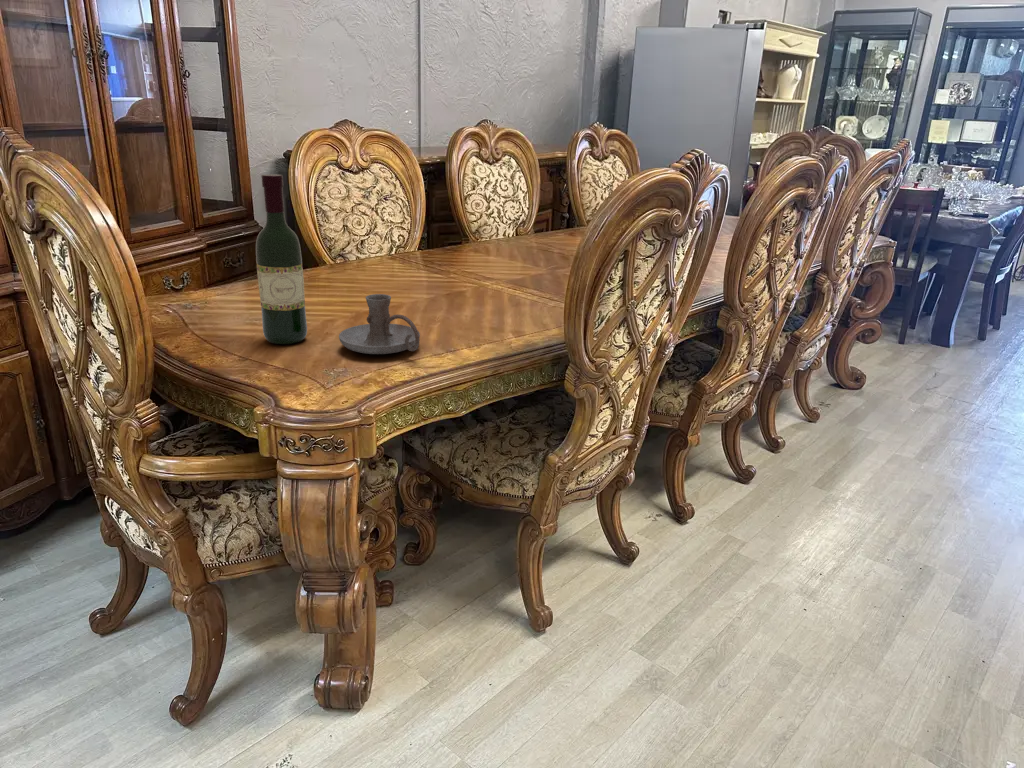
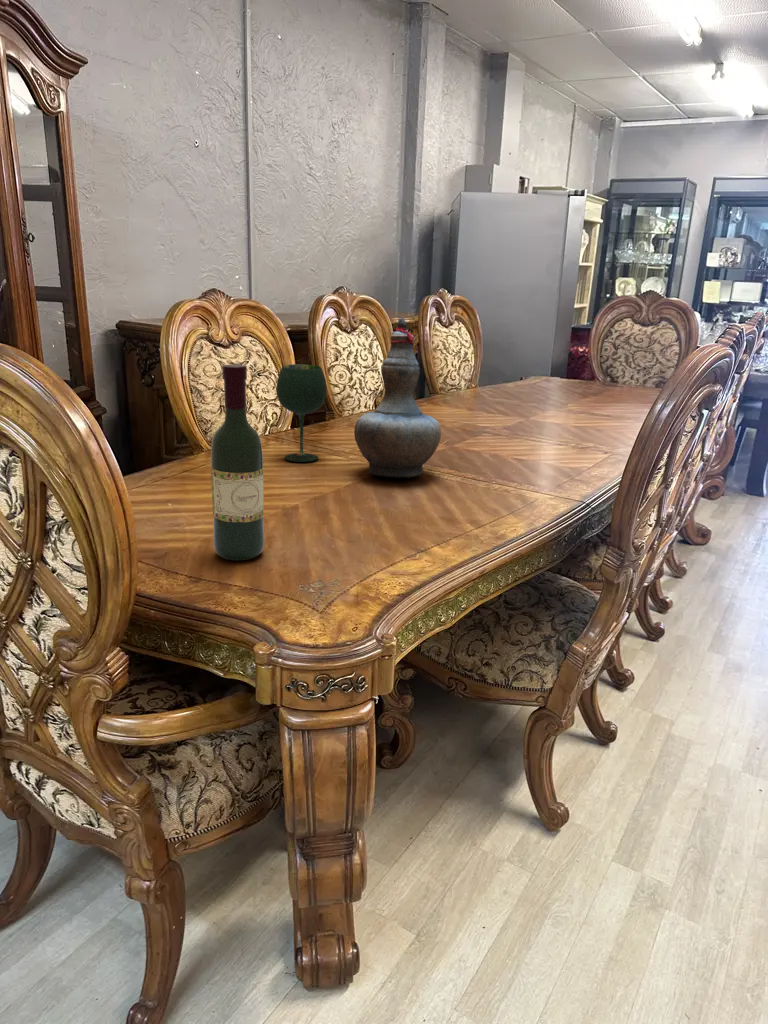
decorative vase: none [437,139,515,290] -> present [354,315,441,478]
wine glass: none [378,187,424,275] -> present [277,364,327,462]
candle holder: present [339,294,420,354] -> none [310,498,415,569]

